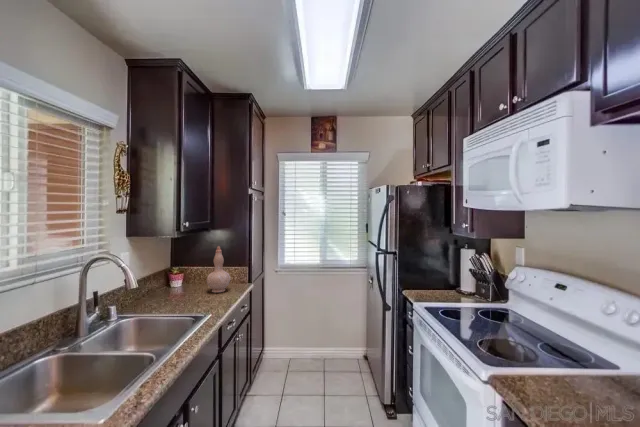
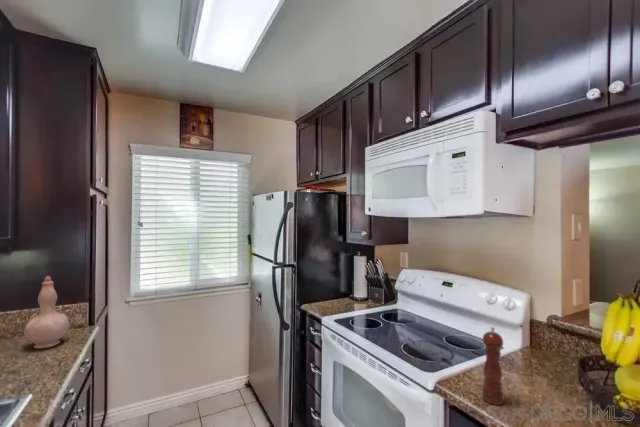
pepper mill: none [534,326,561,411] -> present [482,327,504,405]

